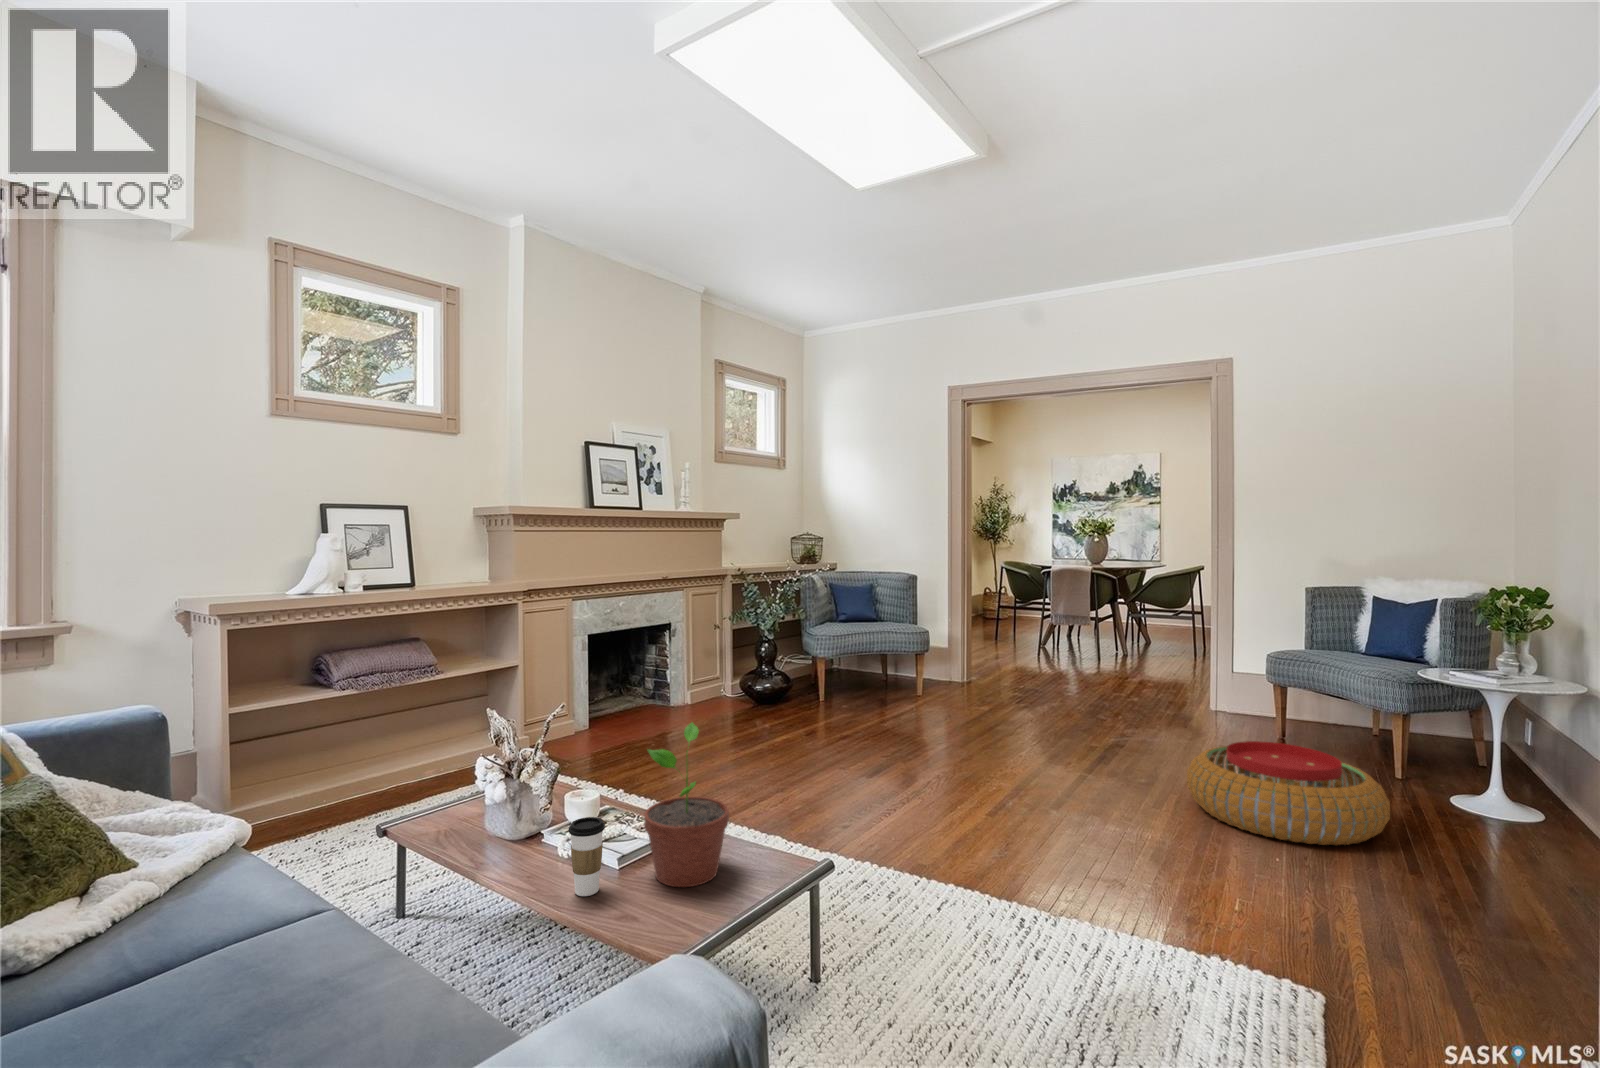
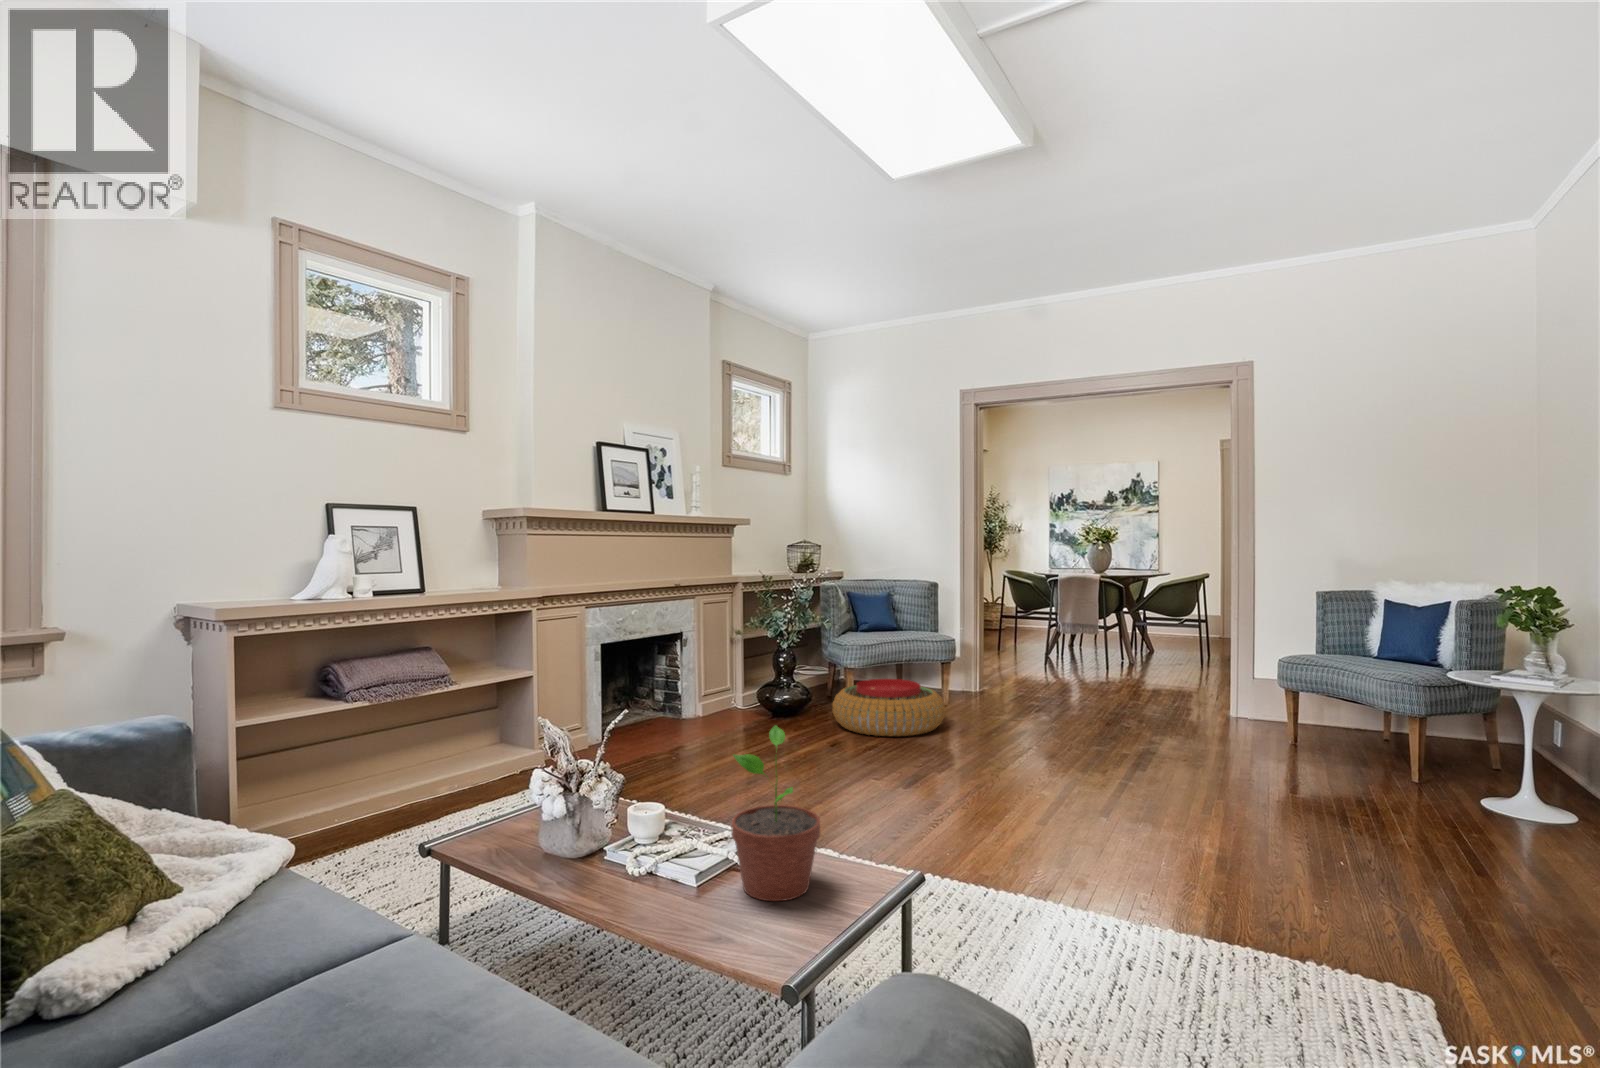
pouf: present [1187,741,1390,845] -> present [832,679,945,736]
coffee cup: present [569,817,605,896] -> none [657,828,695,913]

